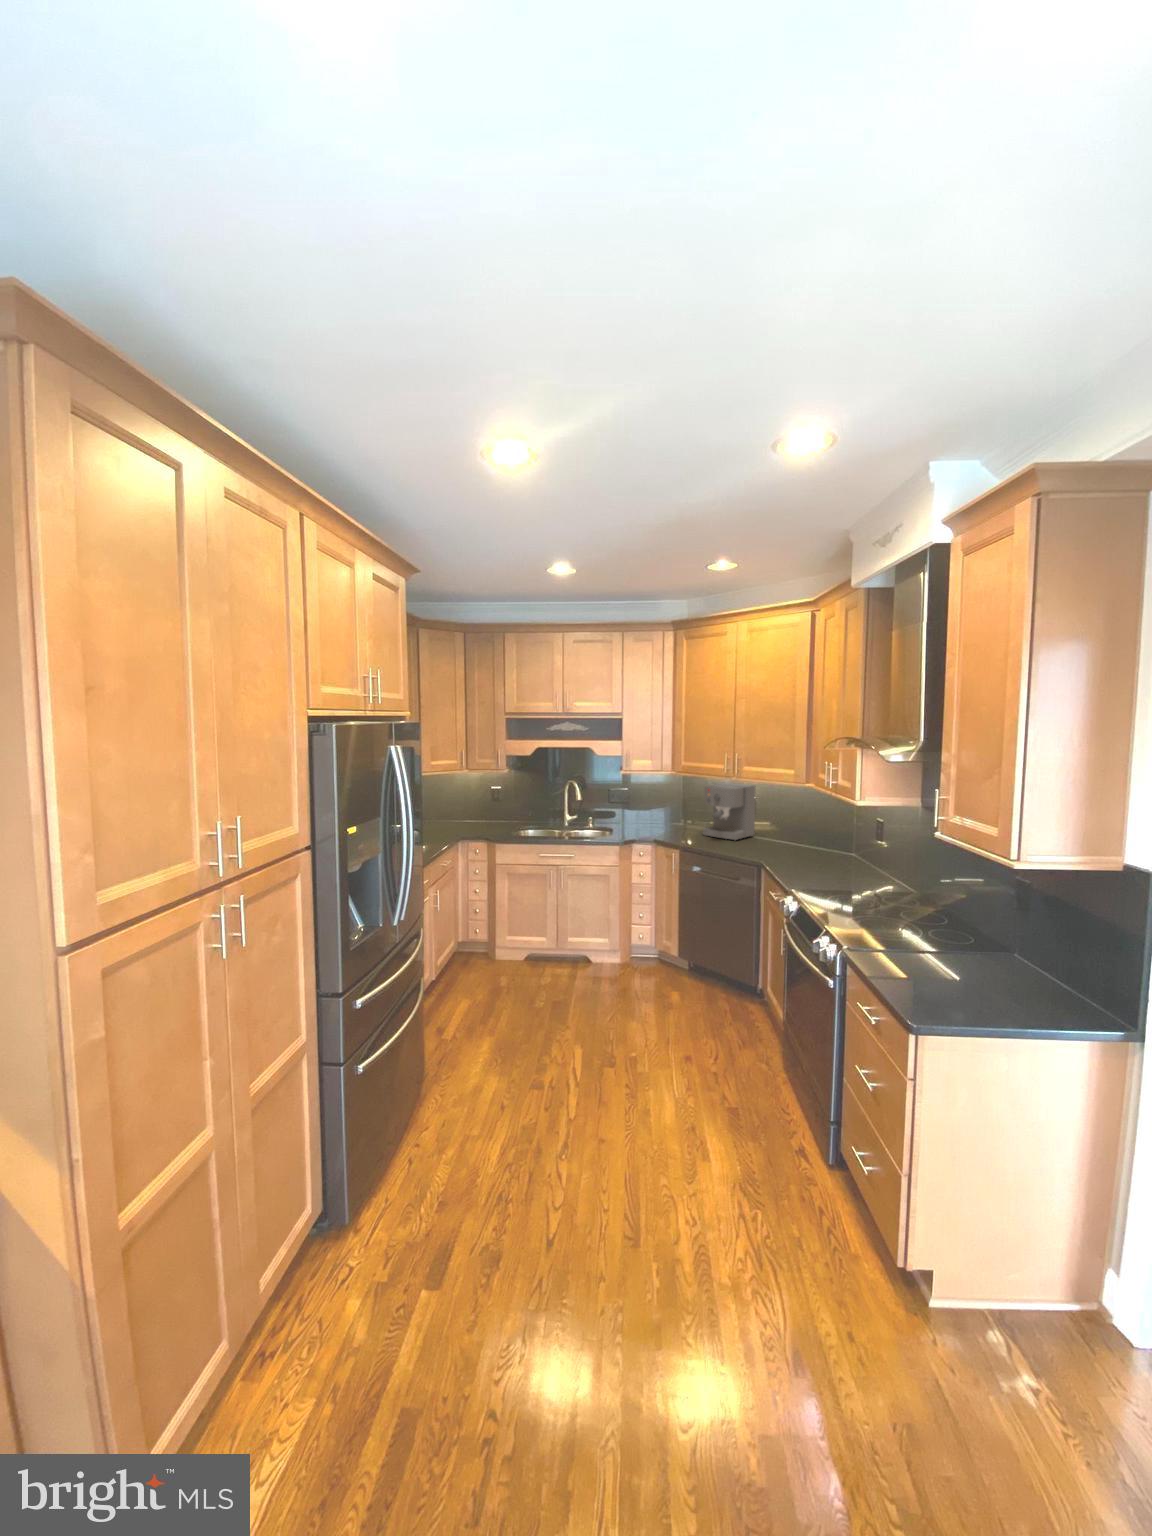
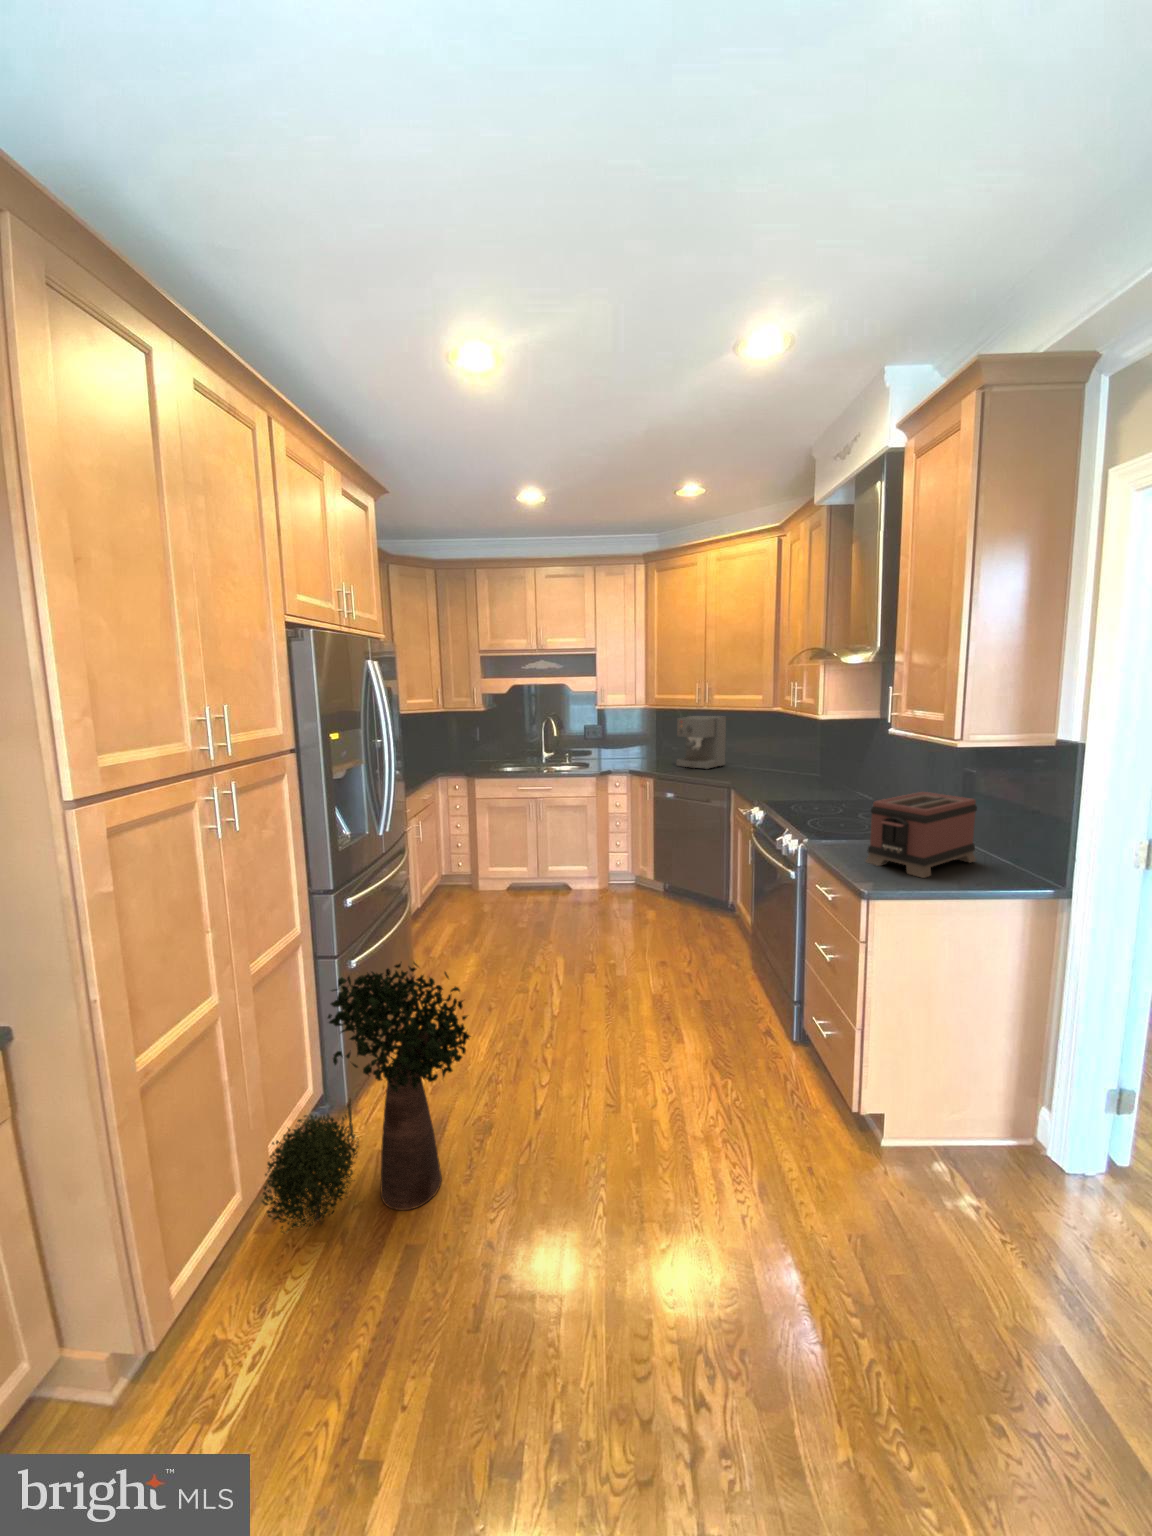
toaster: none [906,901,1030,1006] -> present [865,792,977,878]
potted plant: none [250,1073,482,1387] -> present [262,963,470,1233]

